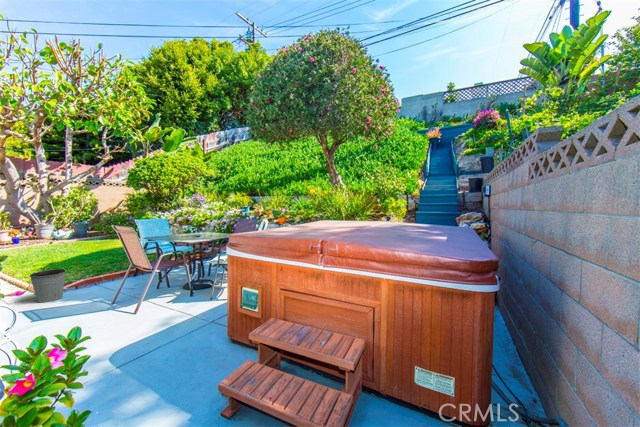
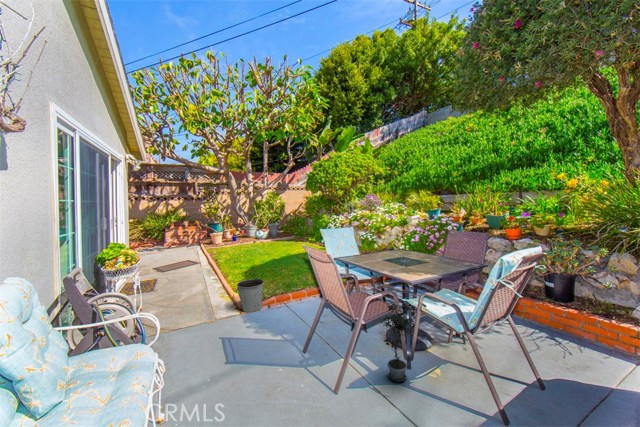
potted plant: none [178,264,206,323] -> present [381,301,414,382]

